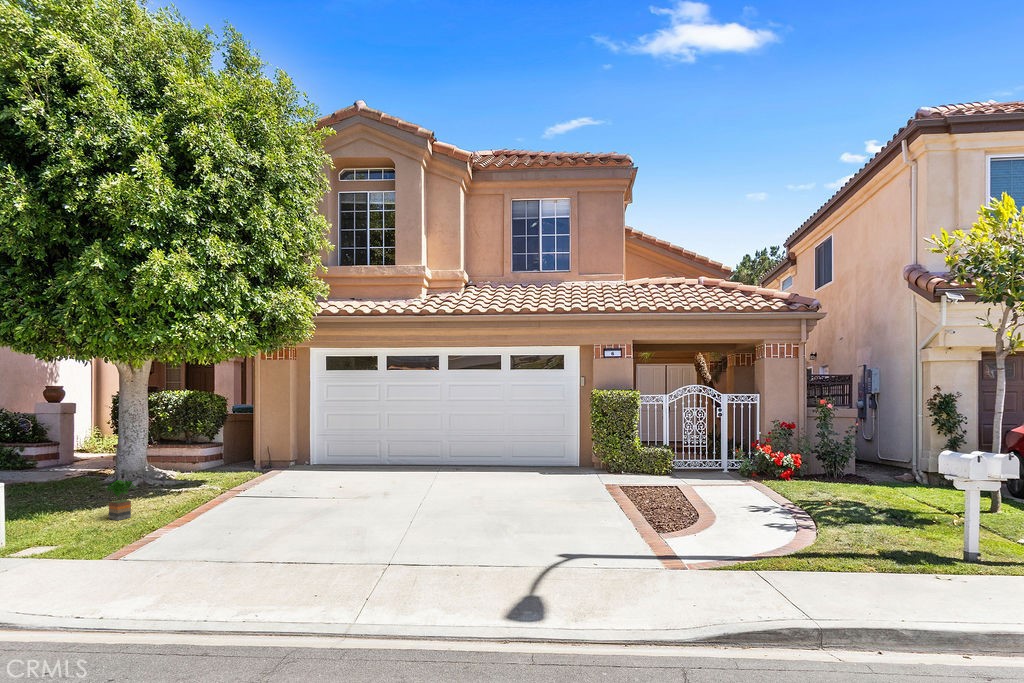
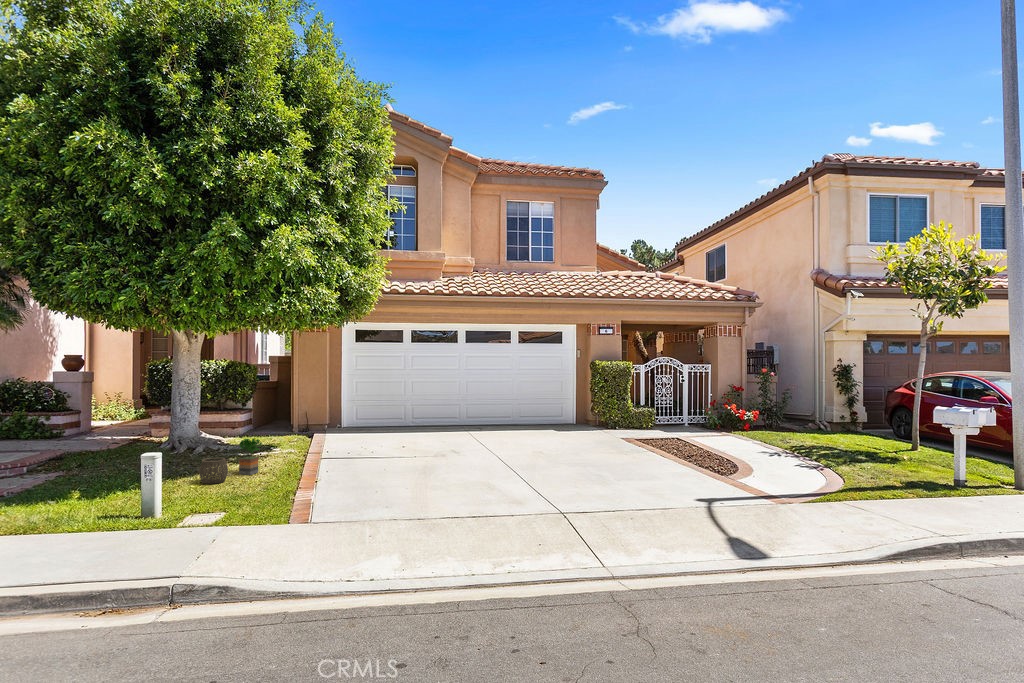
woven basket: none [52,501,86,529] -> present [199,458,228,484]

